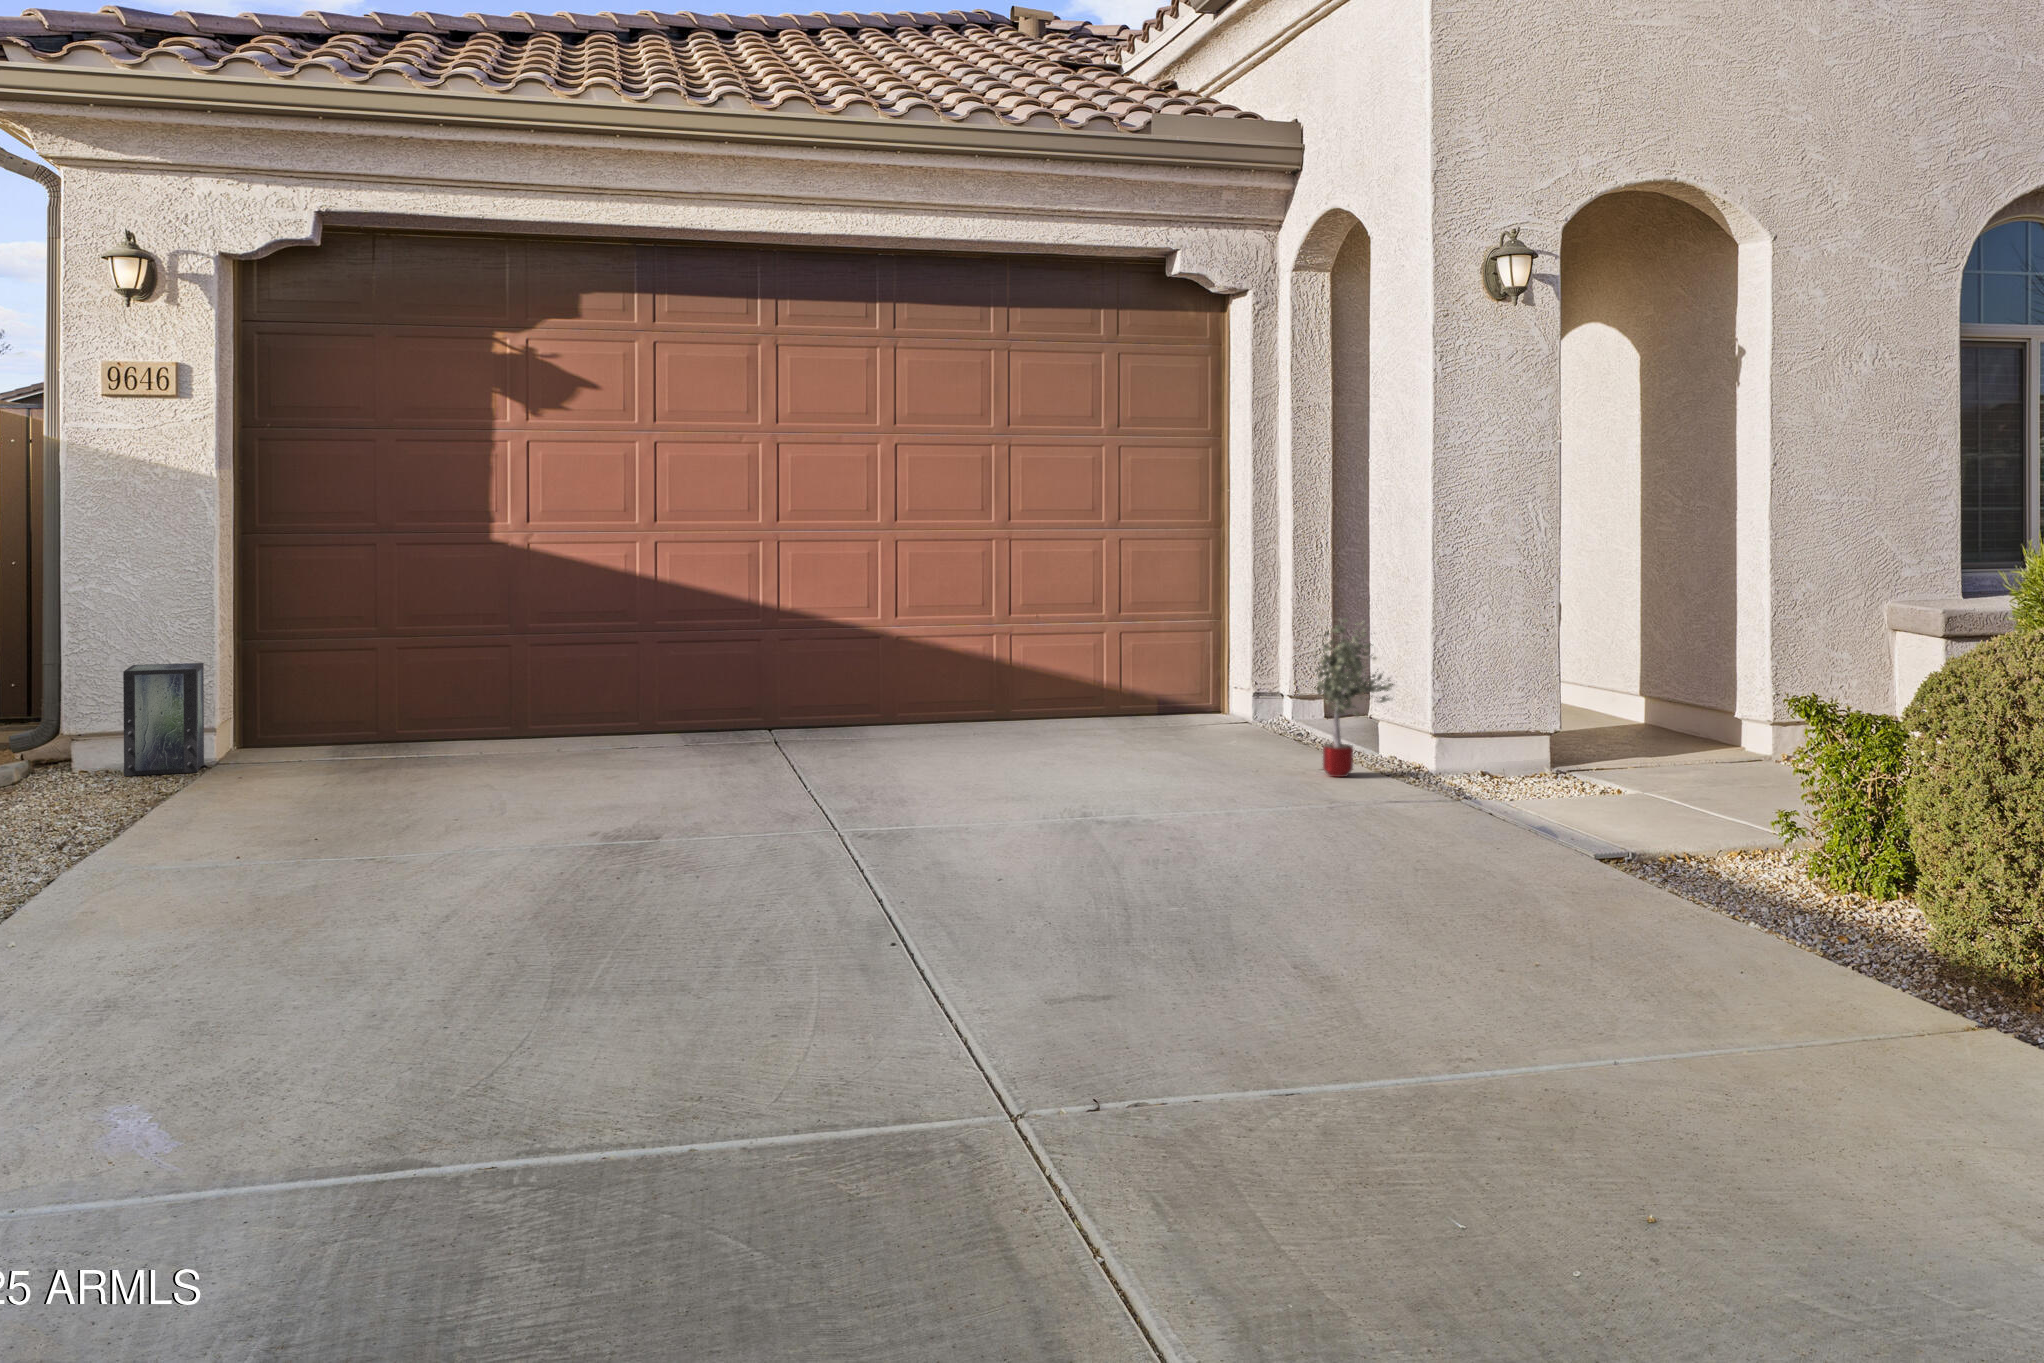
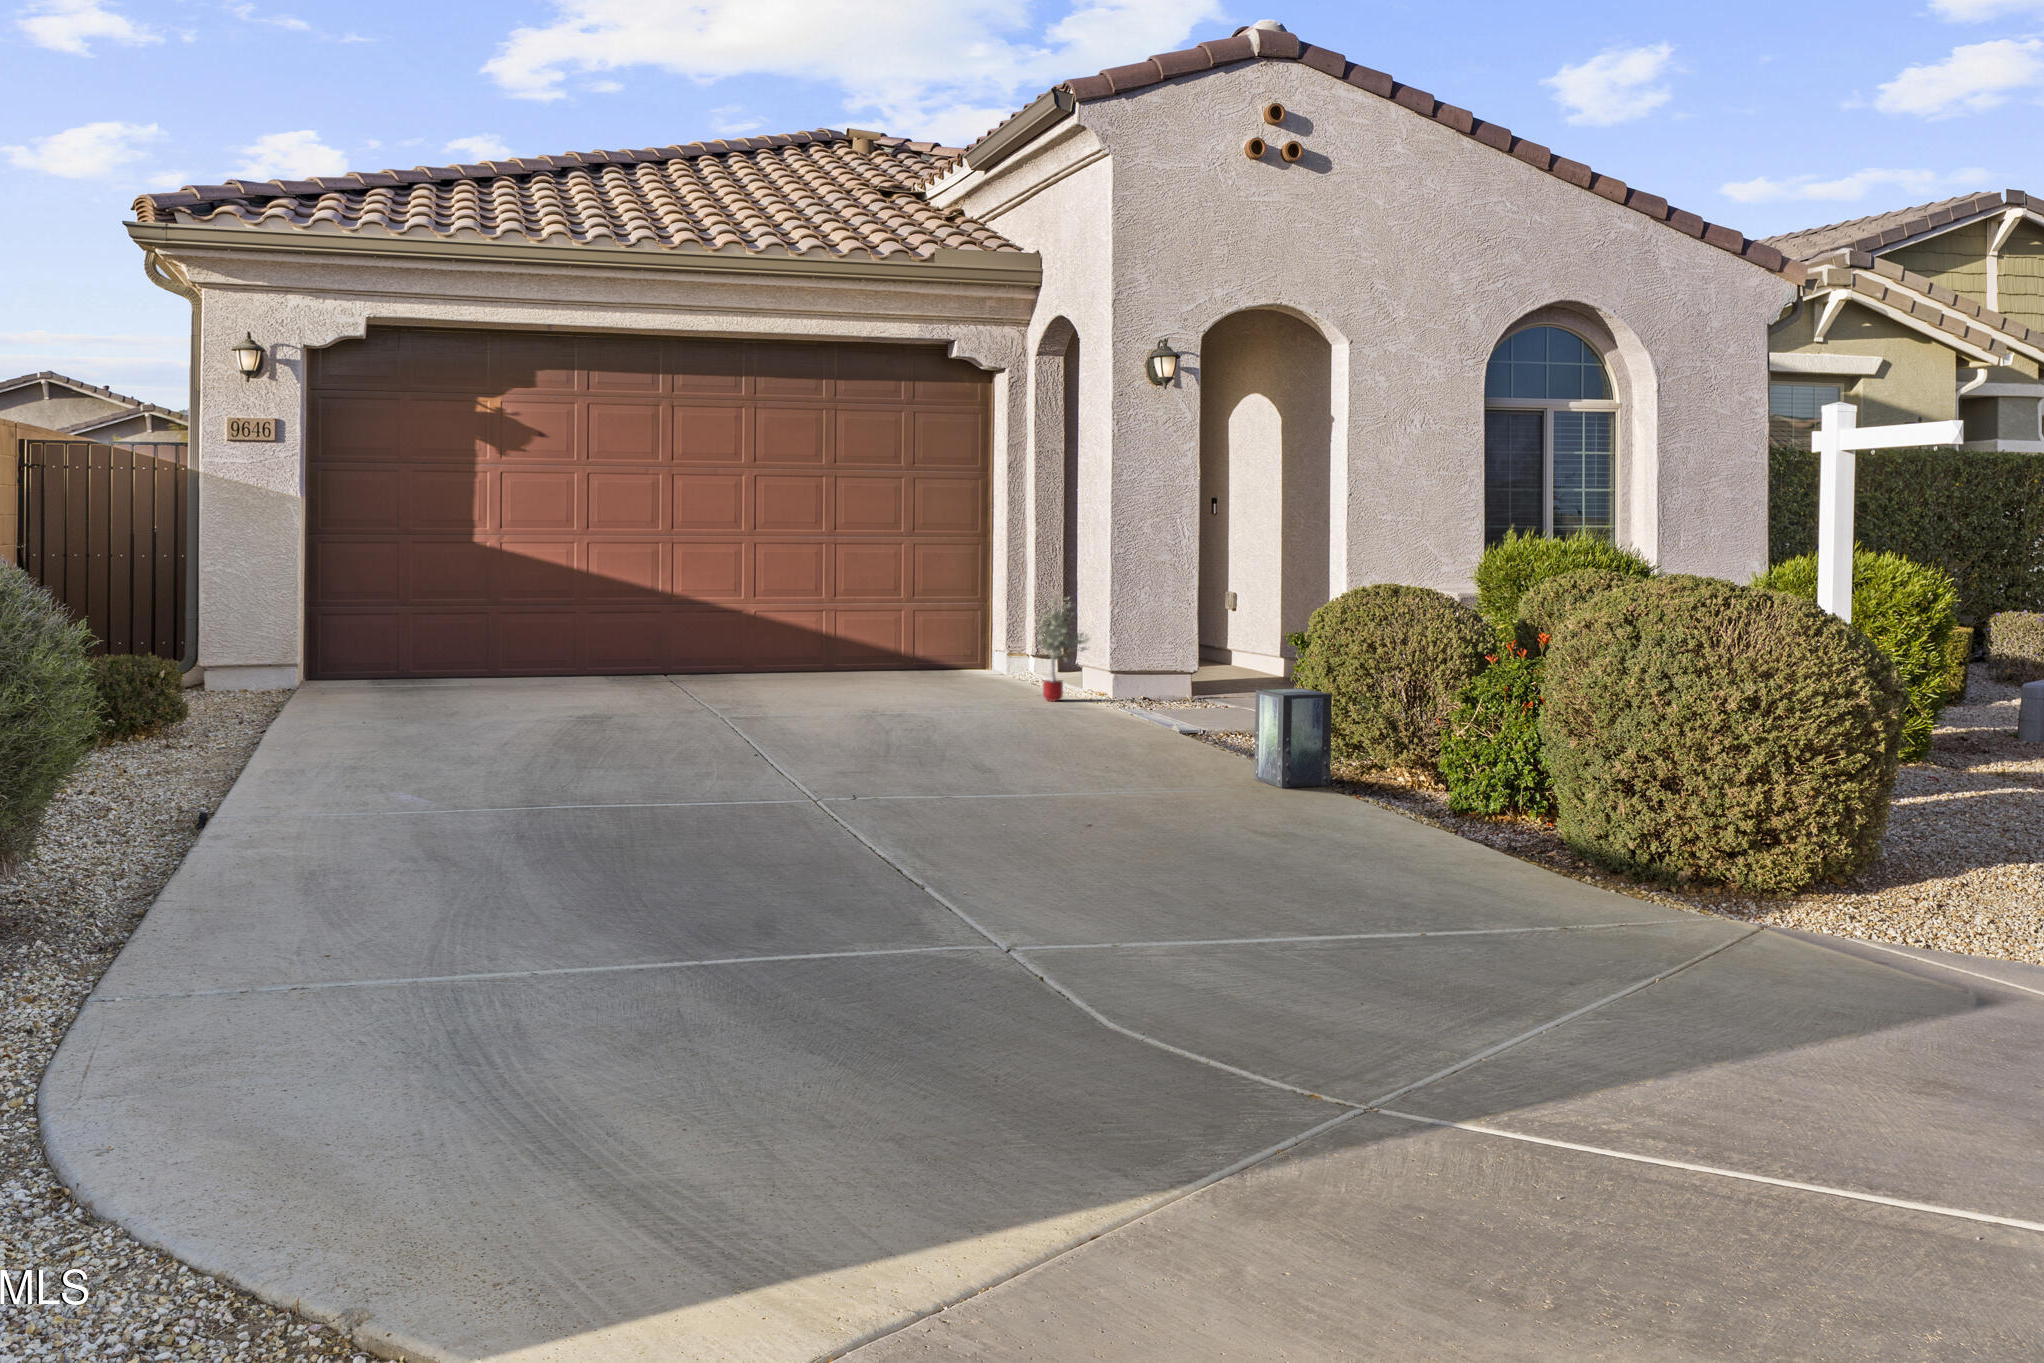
storage box: present [123,663,204,776] -> present [1254,688,1332,788]

